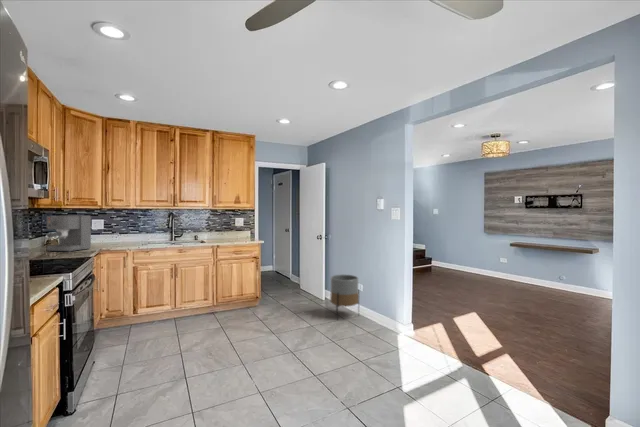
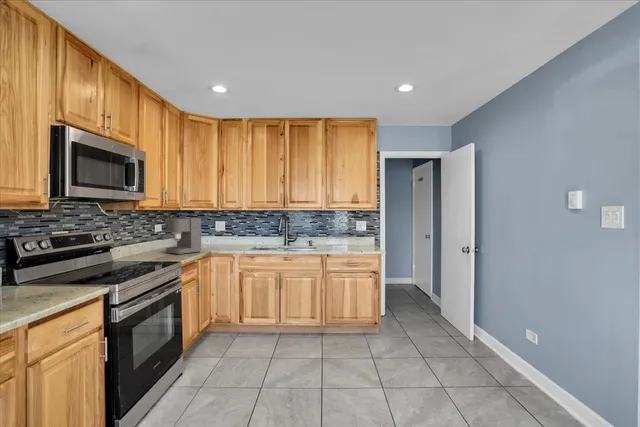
planter: present [330,275,359,311] -> none [478,309,530,382]

